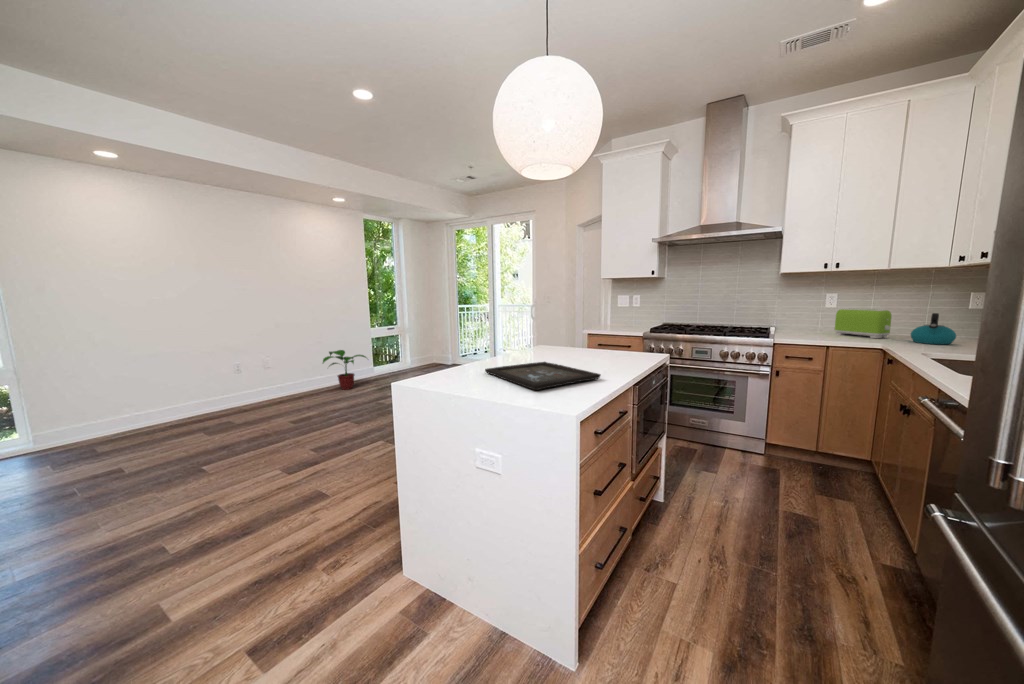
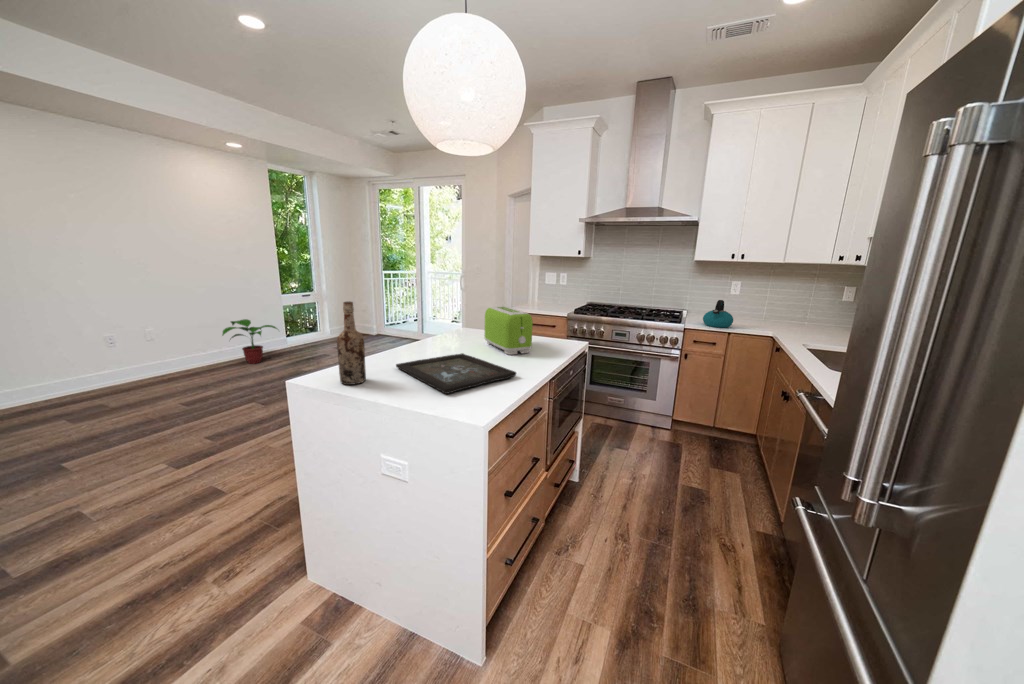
toaster: present [835,308,891,338] -> present [484,306,533,355]
wine bottle: none [437,309,460,384] -> present [337,302,366,385]
kettle: present [911,313,956,344] -> present [703,300,733,328]

